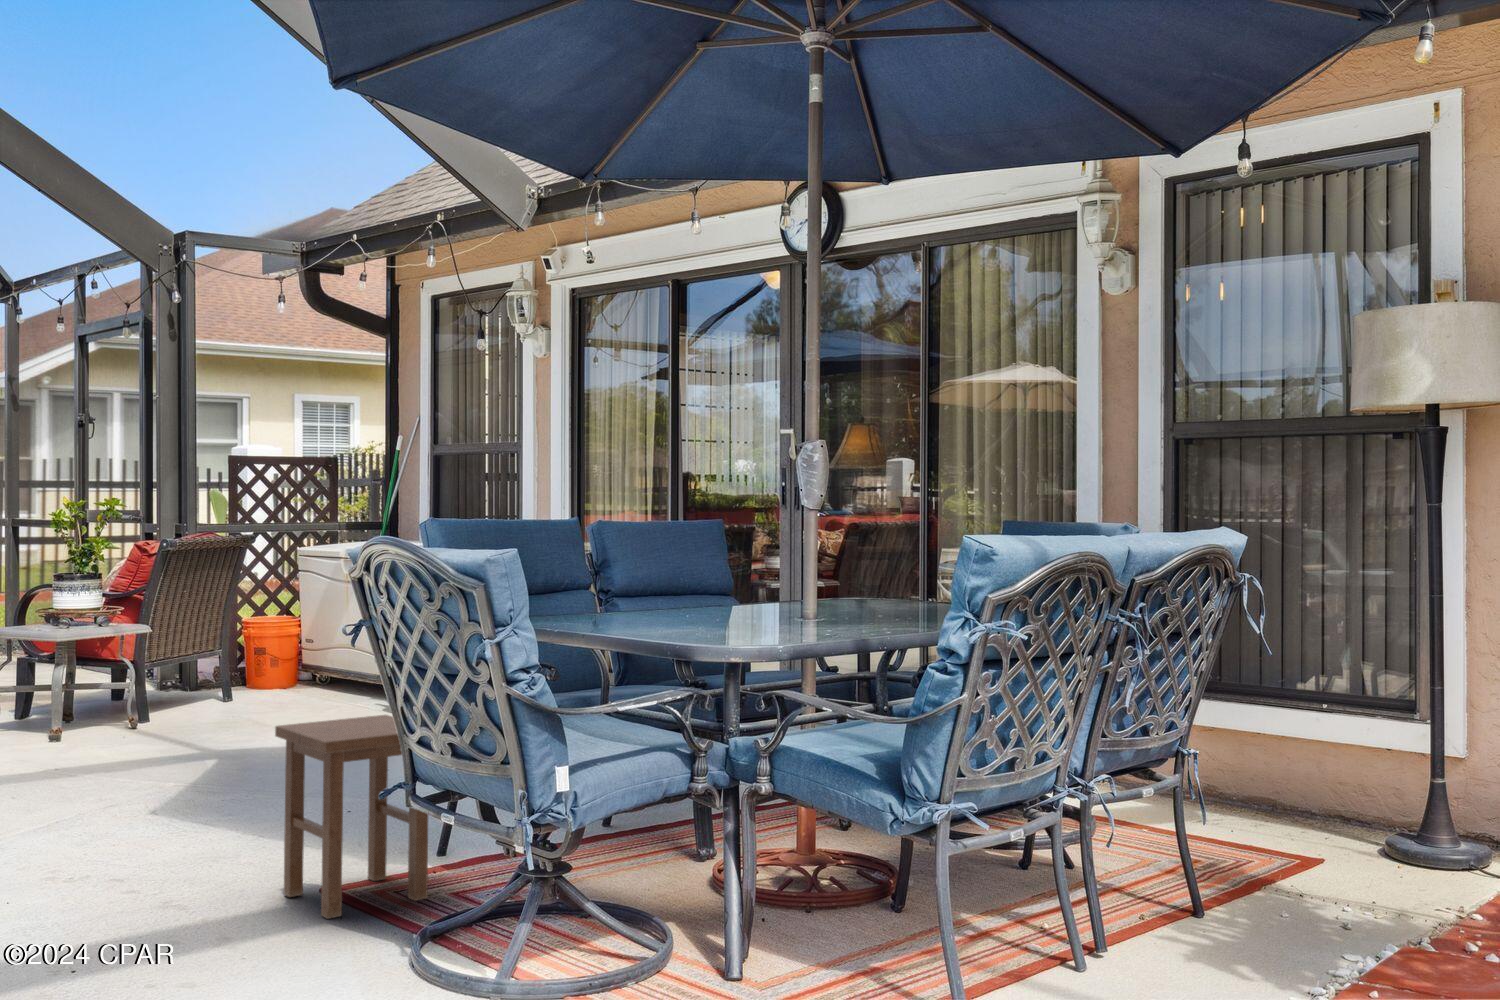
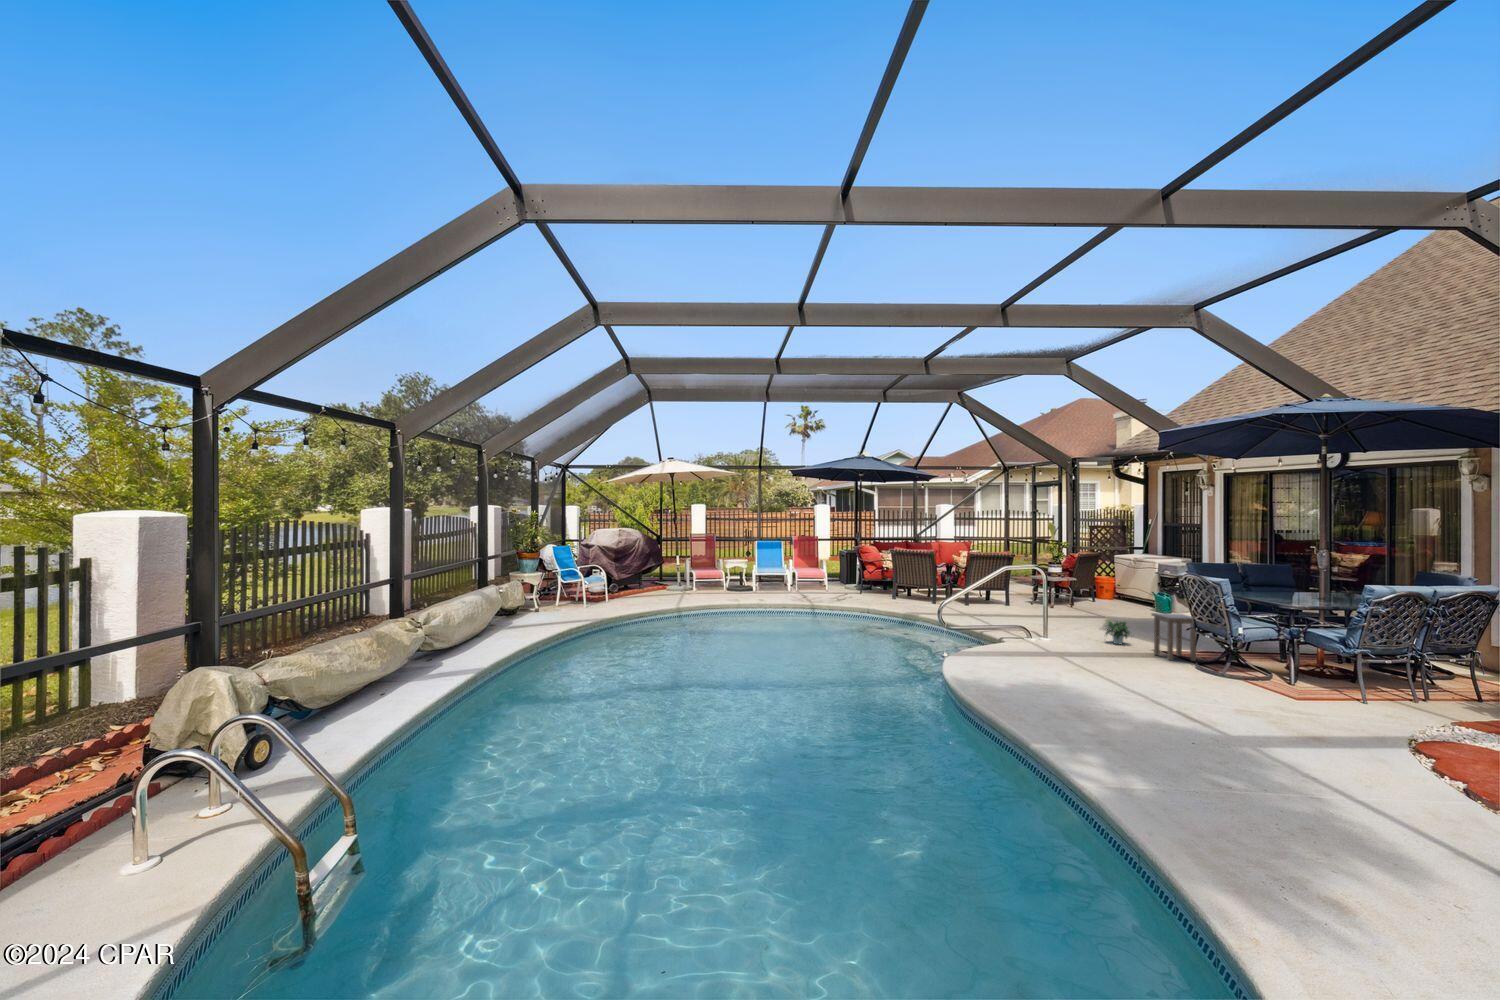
potted plant: none [90,761,241,857] -> present [1105,621,1130,644]

